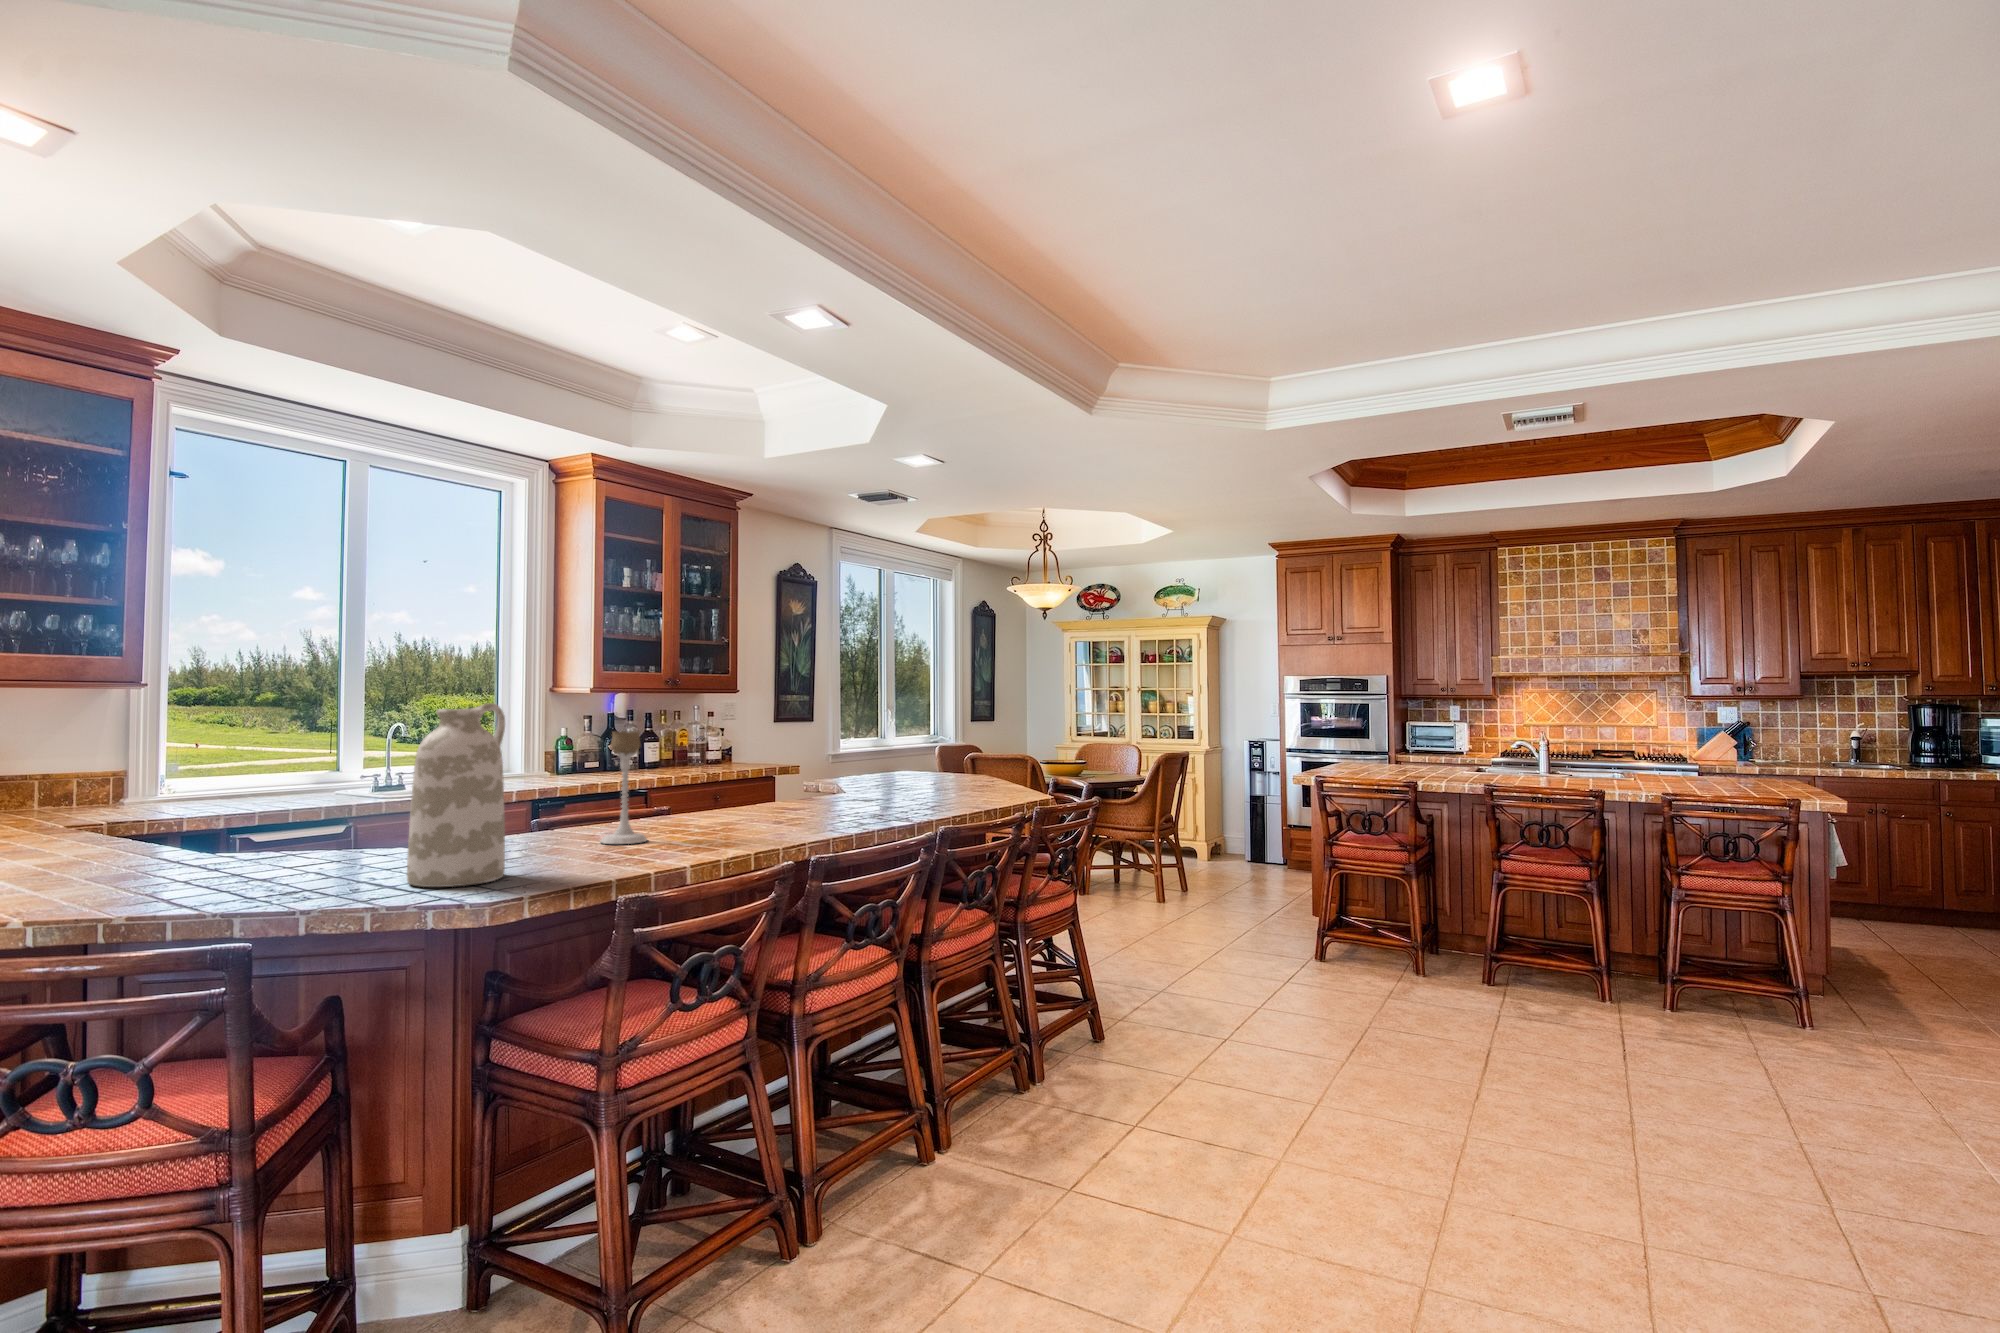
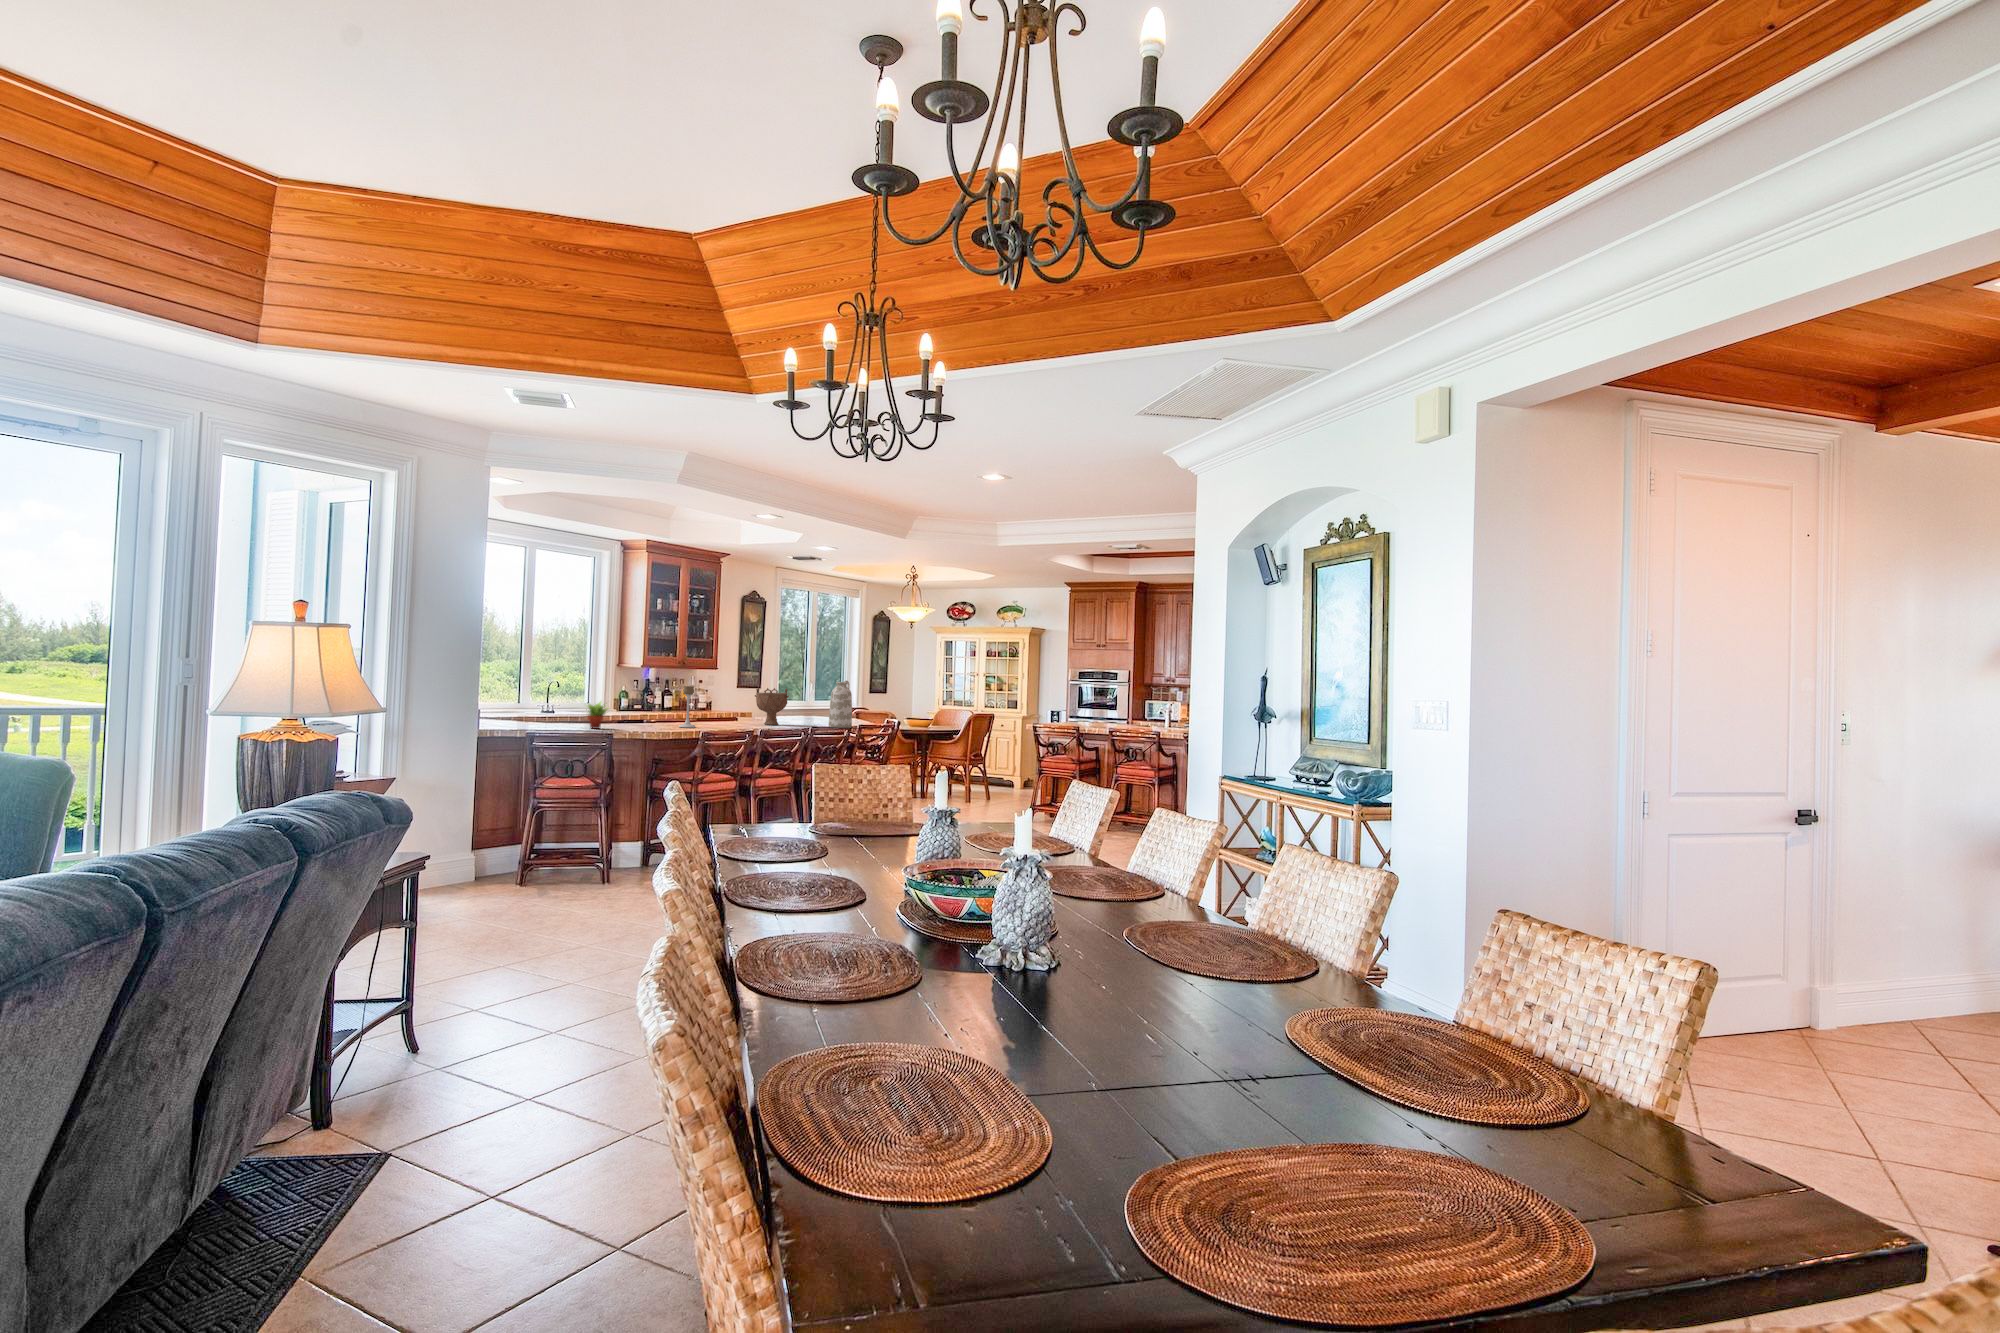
vase: present [407,703,505,887] -> present [829,681,852,728]
decorative bowl: none [802,724,881,810] -> present [755,688,789,725]
succulent plant: none [239,789,349,884] -> present [587,702,608,729]

